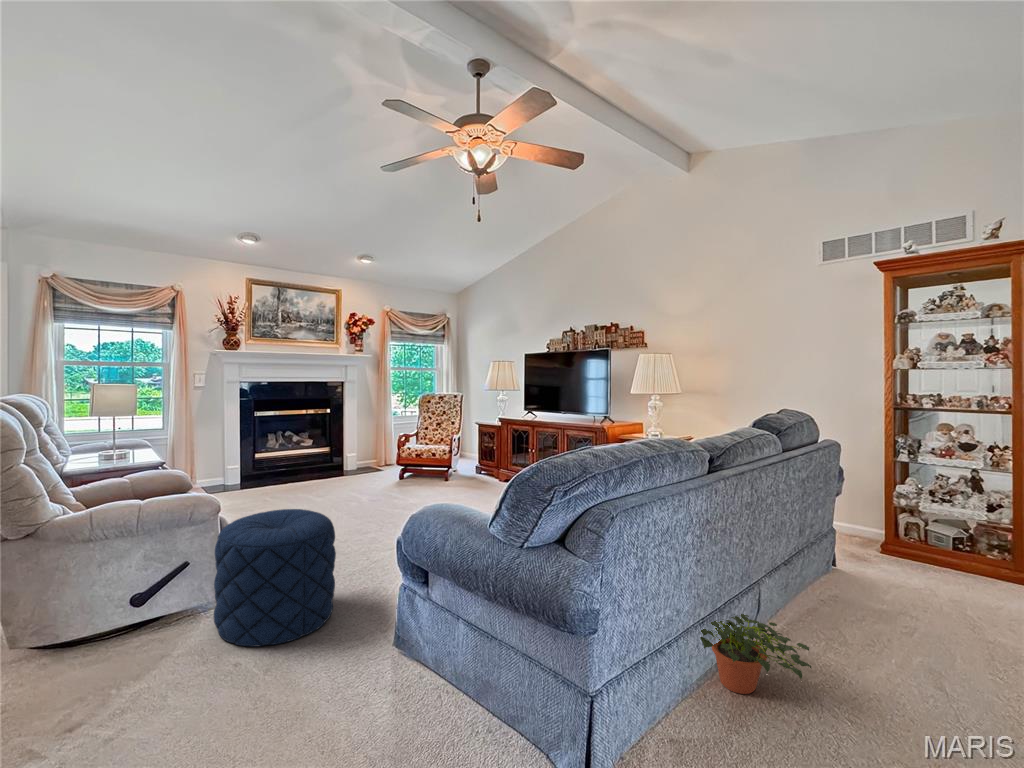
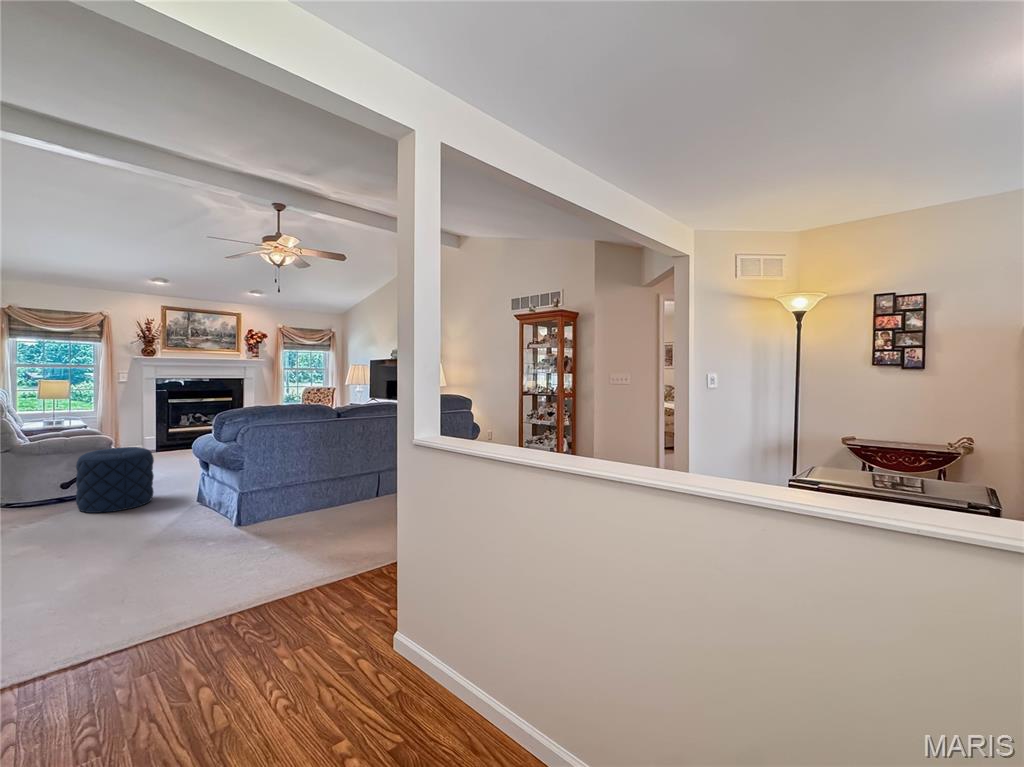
potted plant: present [700,614,811,694] -> none [297,483,365,523]

